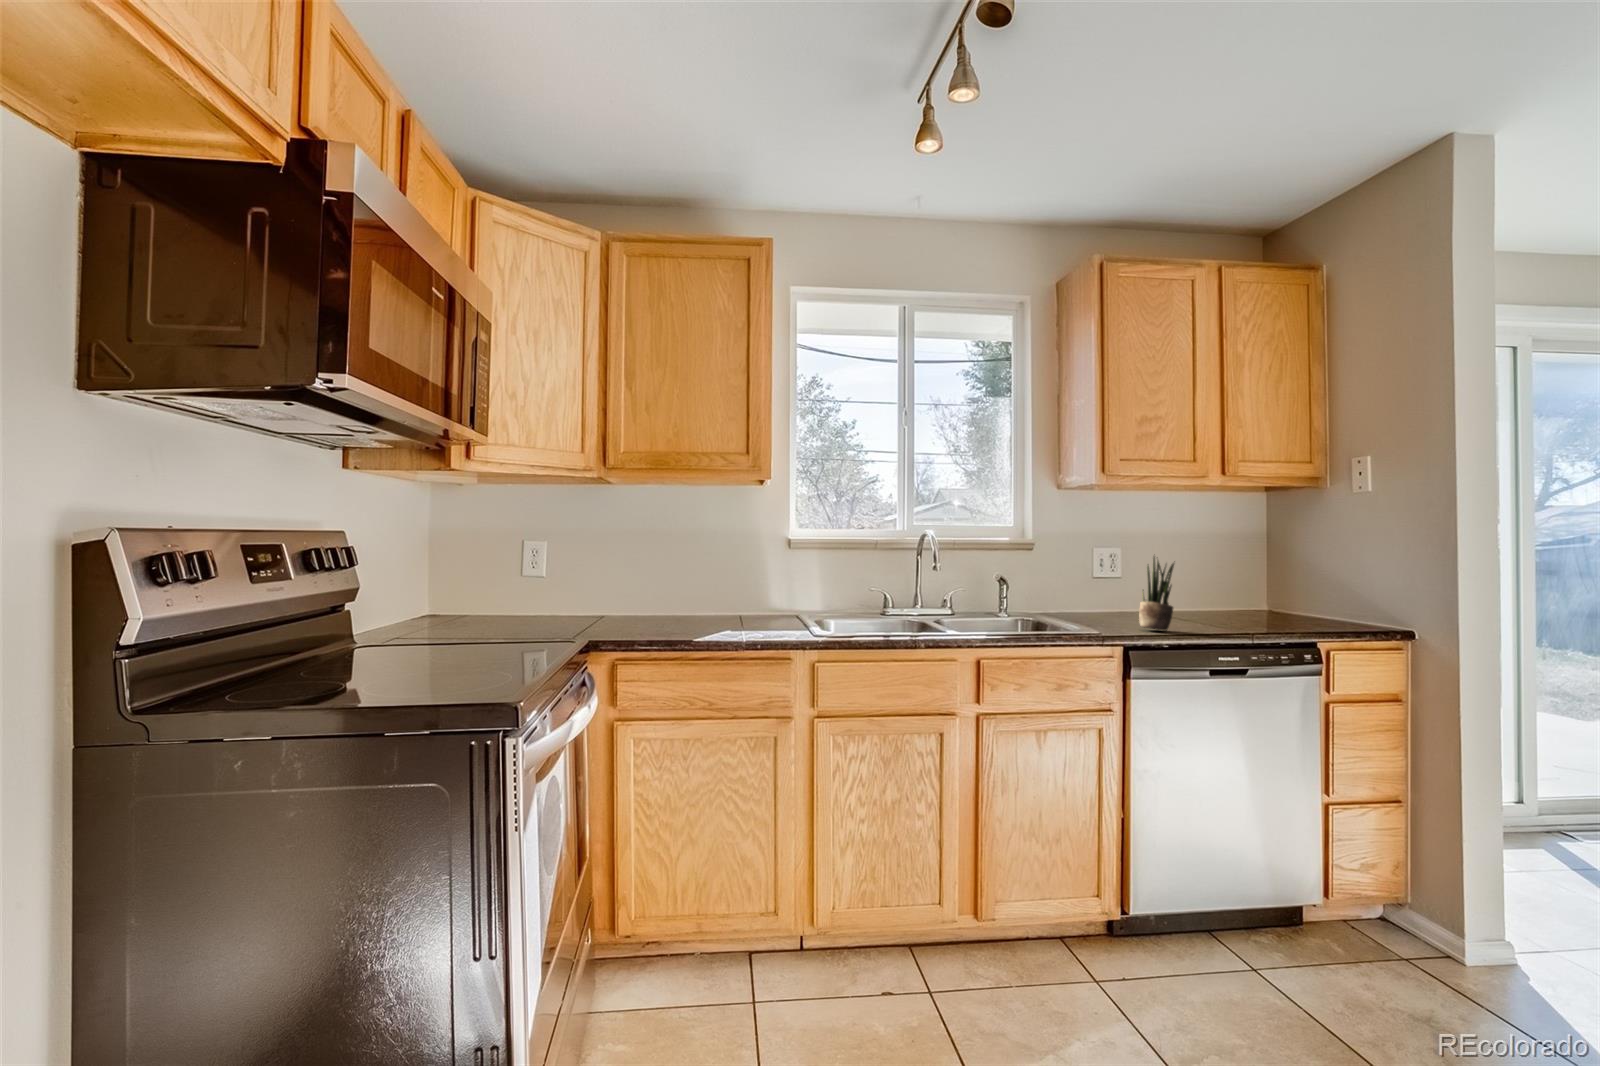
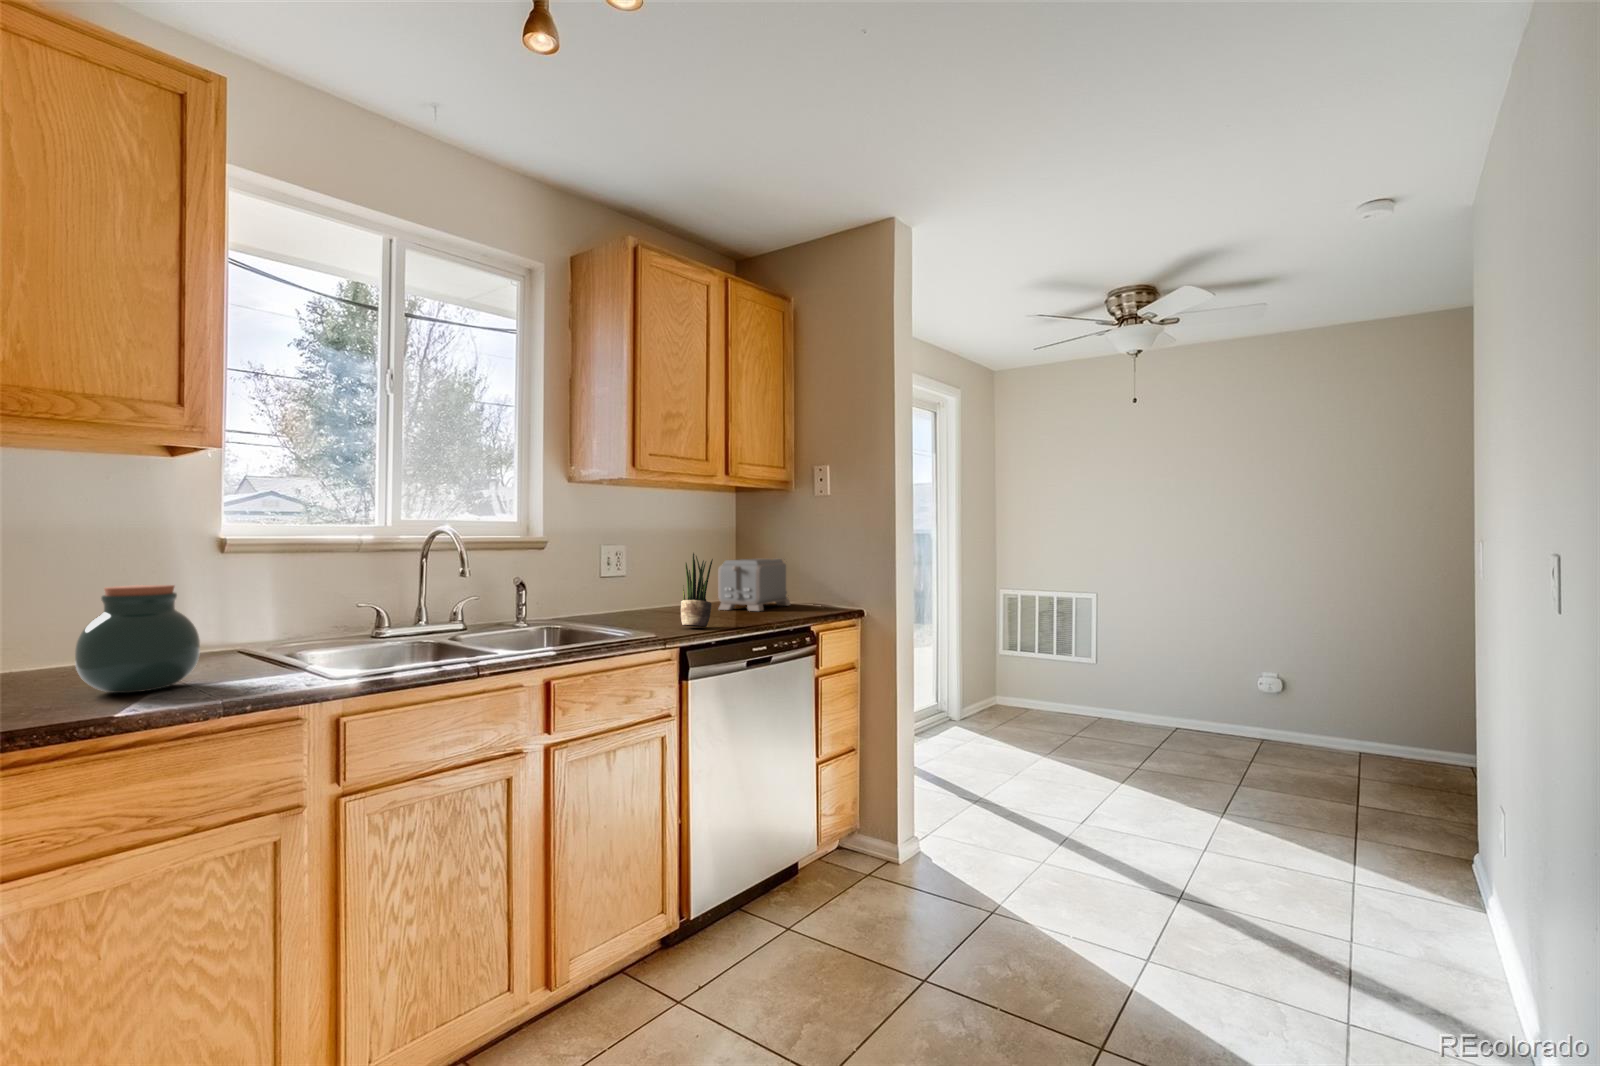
toaster: none [1225,565,1333,623] -> present [718,559,790,611]
jar: none [697,567,754,630] -> present [75,585,200,693]

